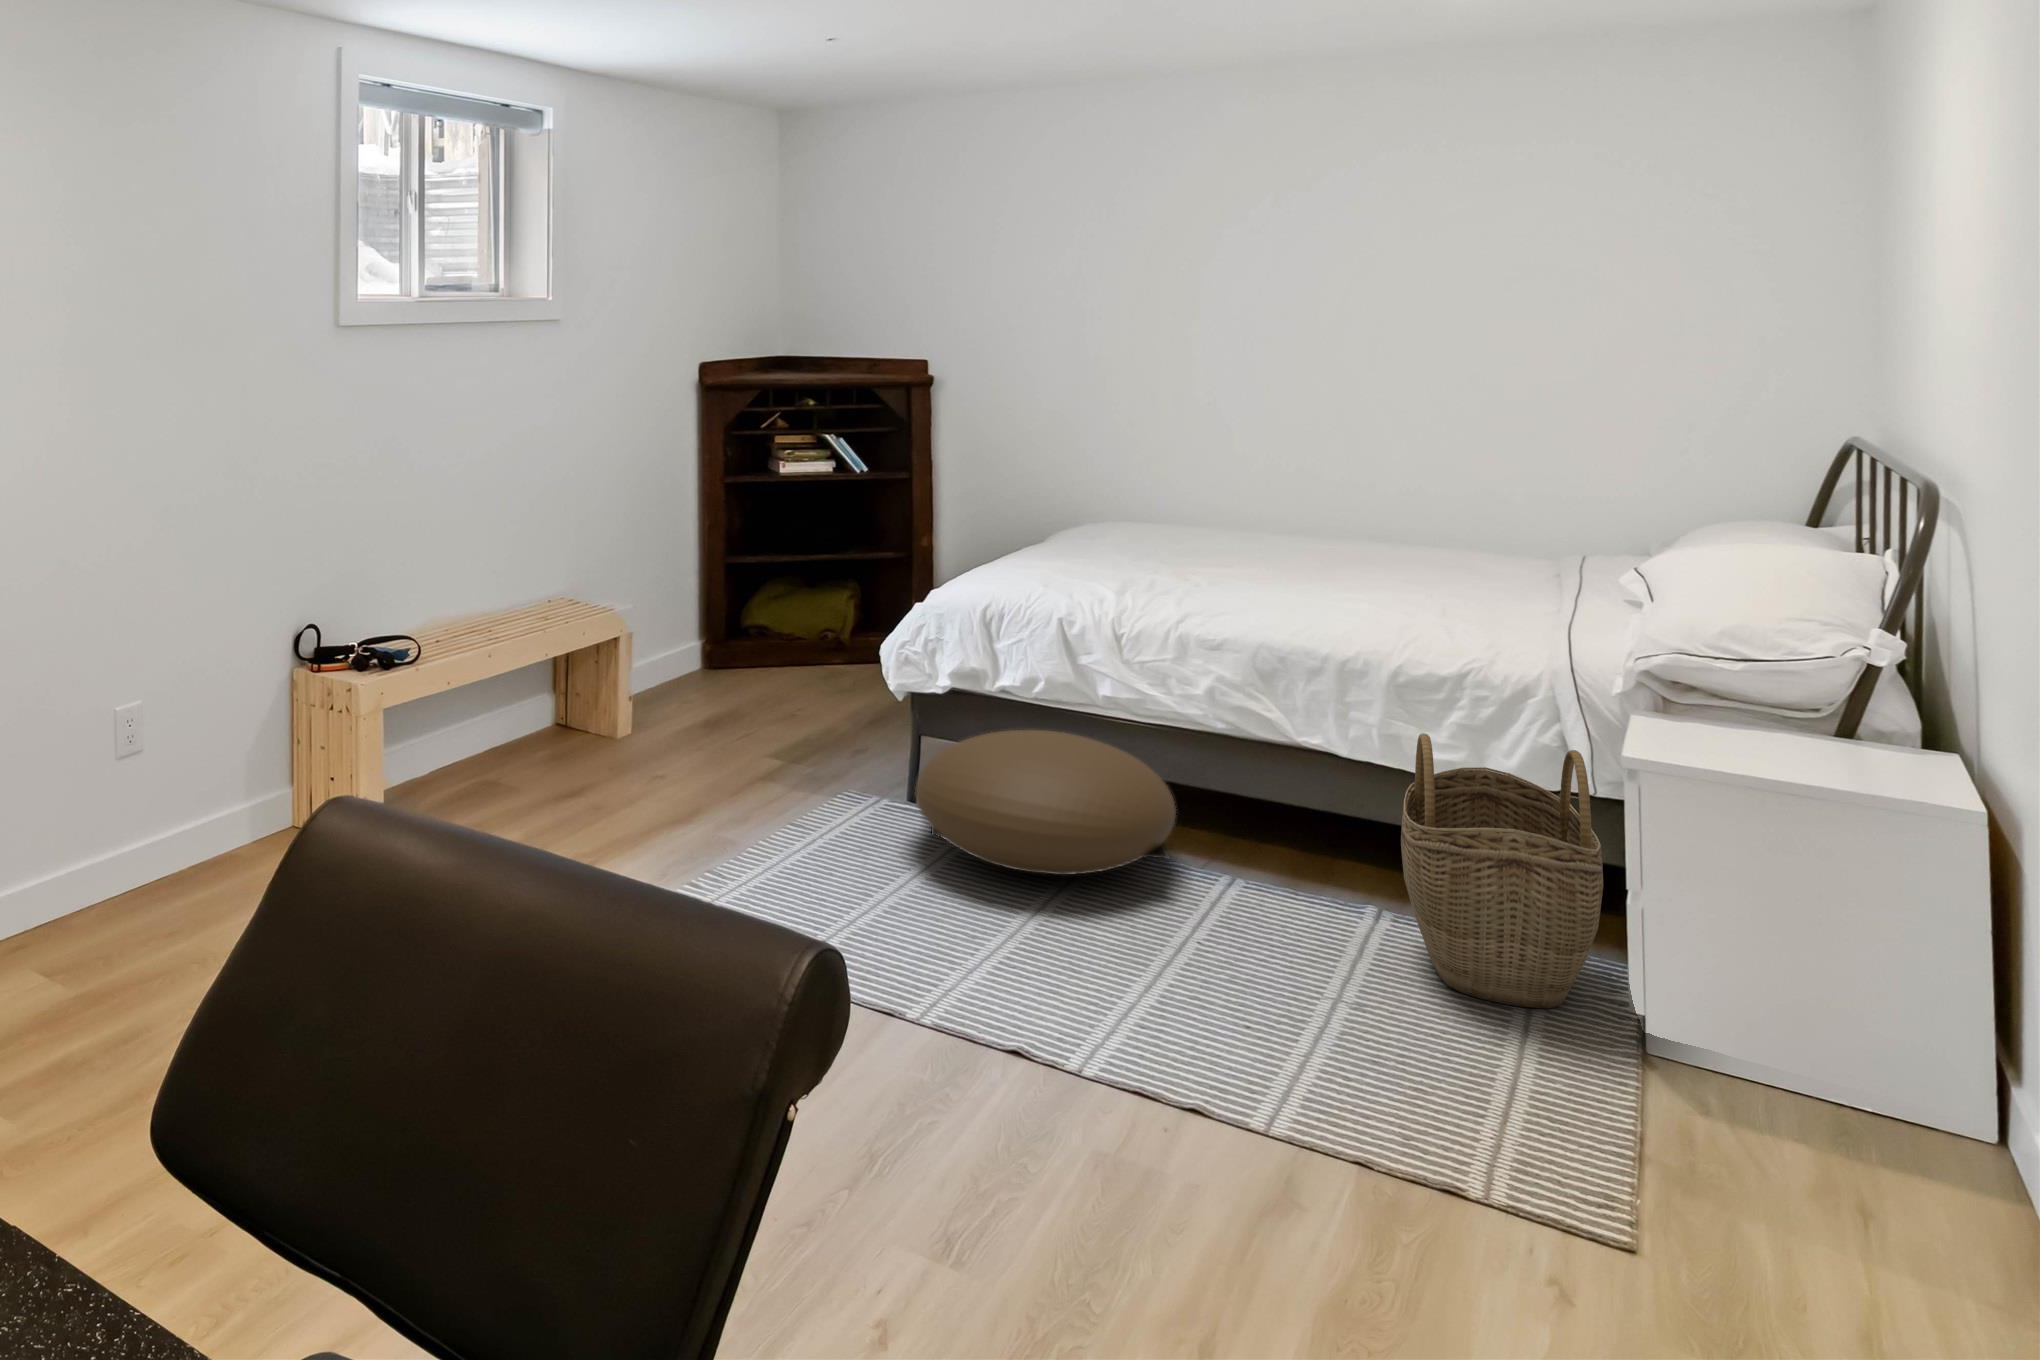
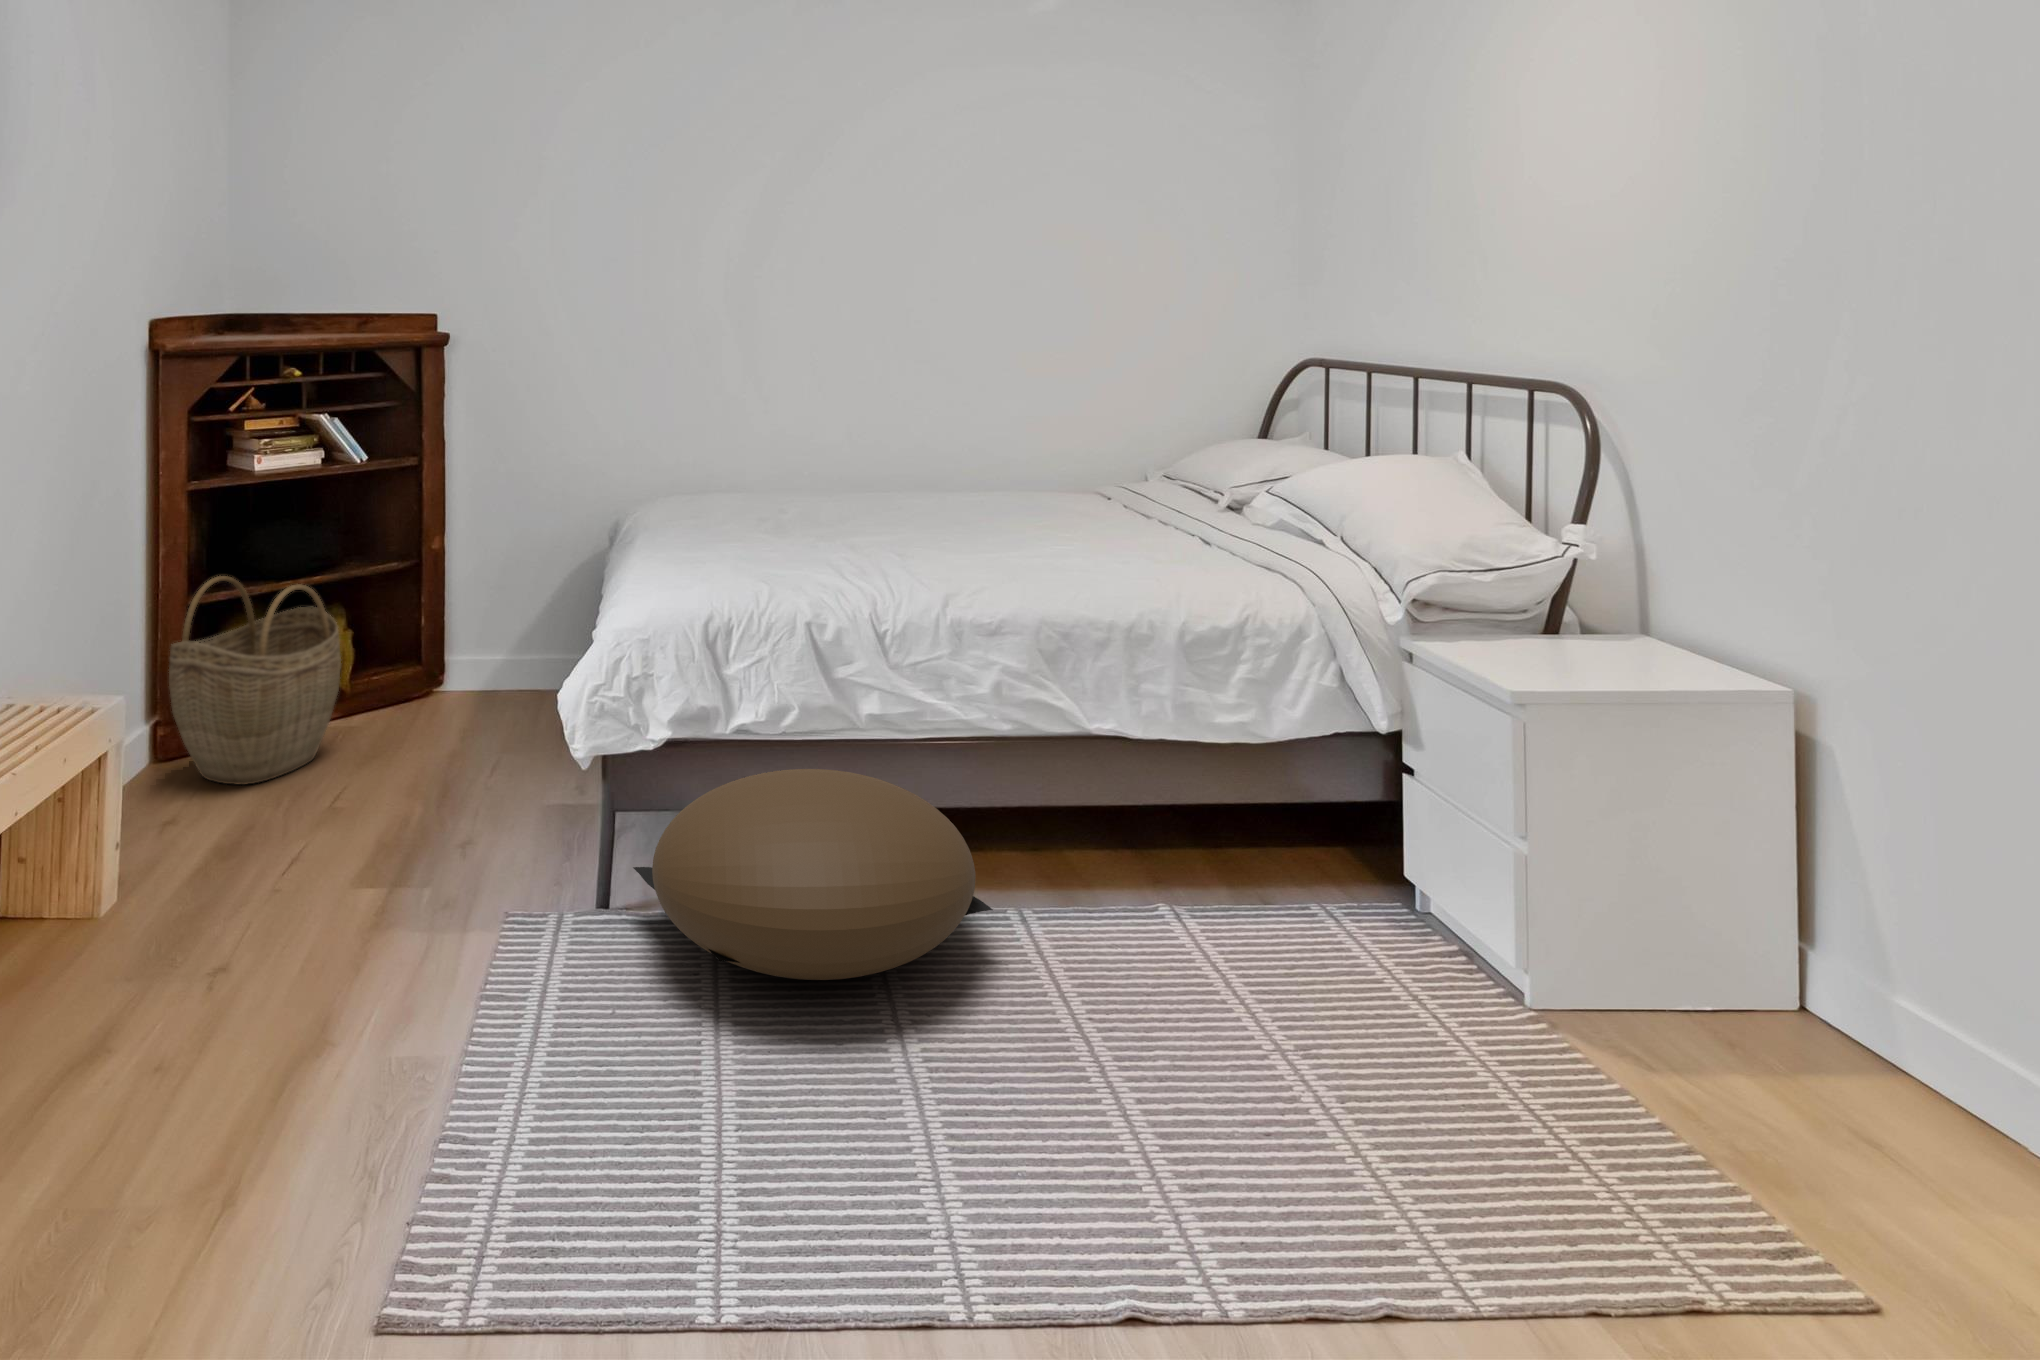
woven basket: present [1401,733,1603,1008] -> present [169,576,341,785]

